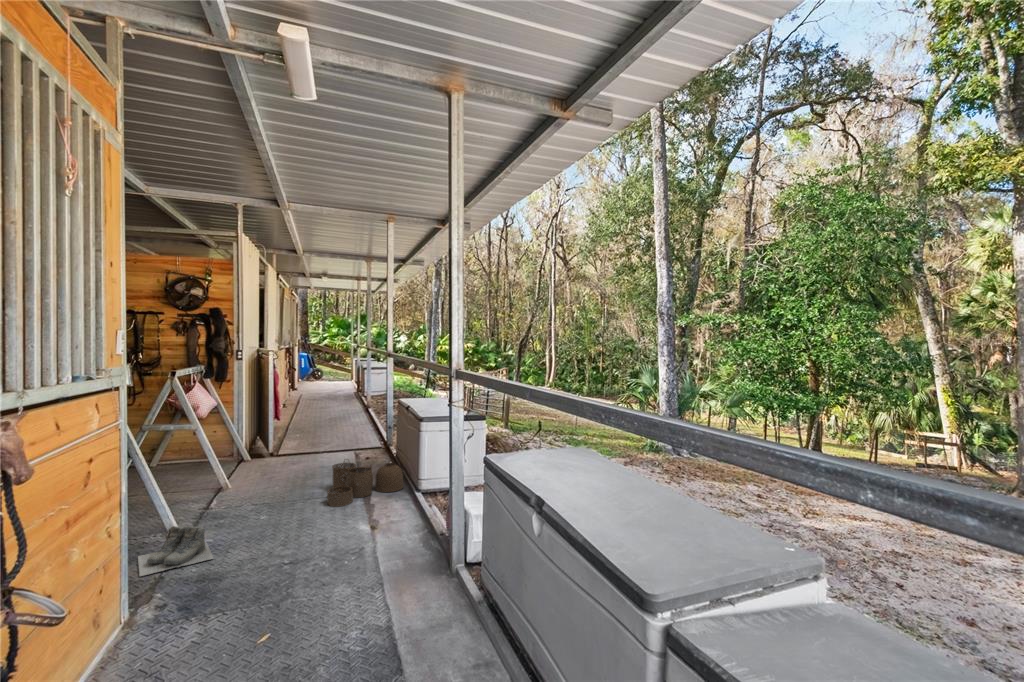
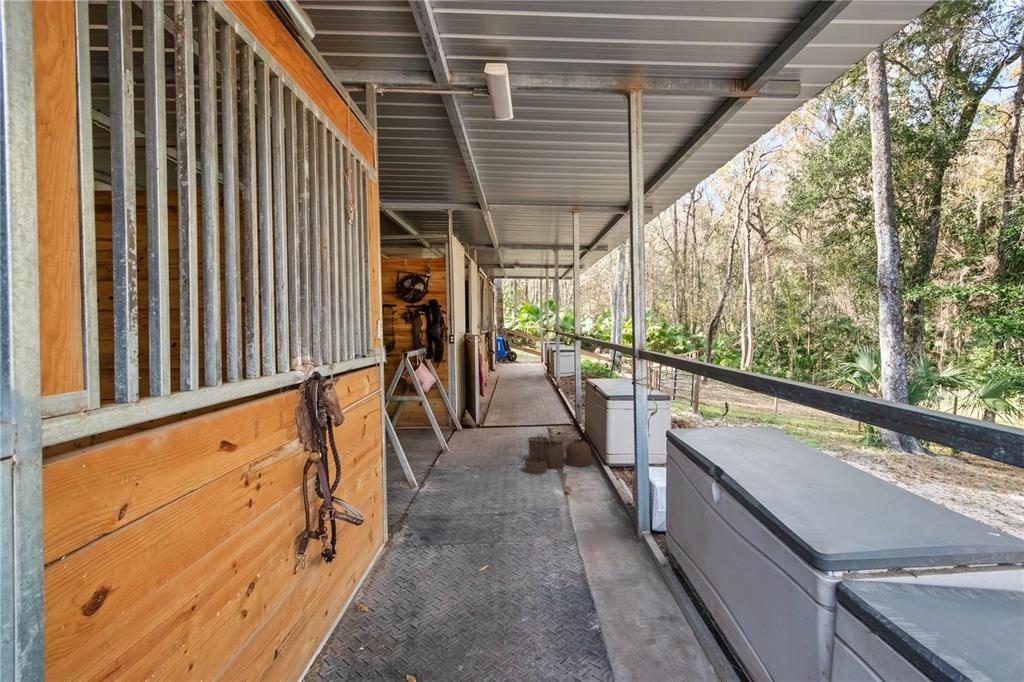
boots: present [138,526,213,576] -> none [392,474,442,508]

